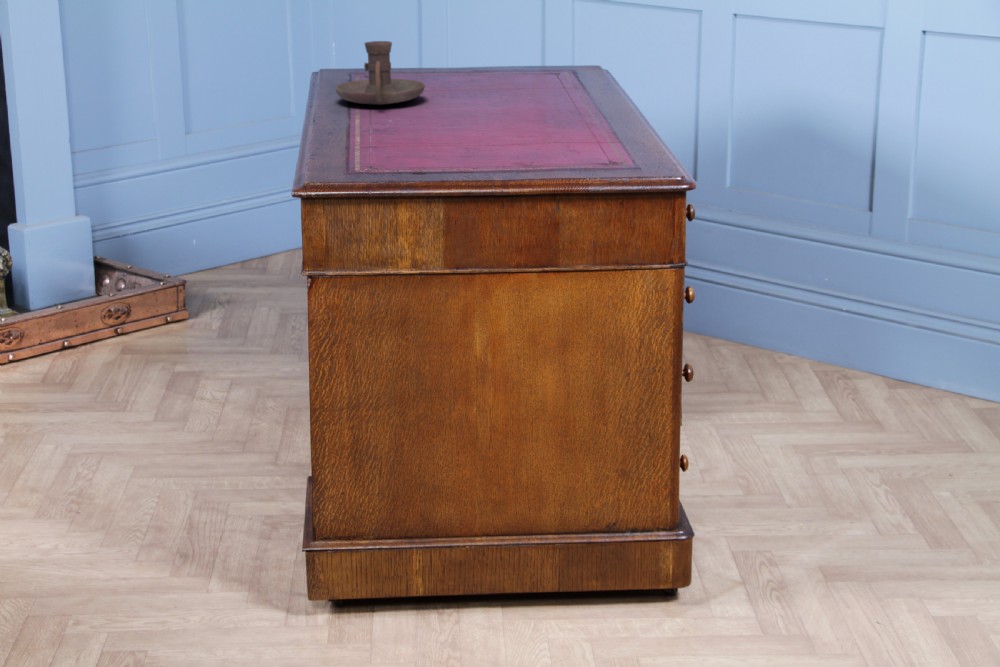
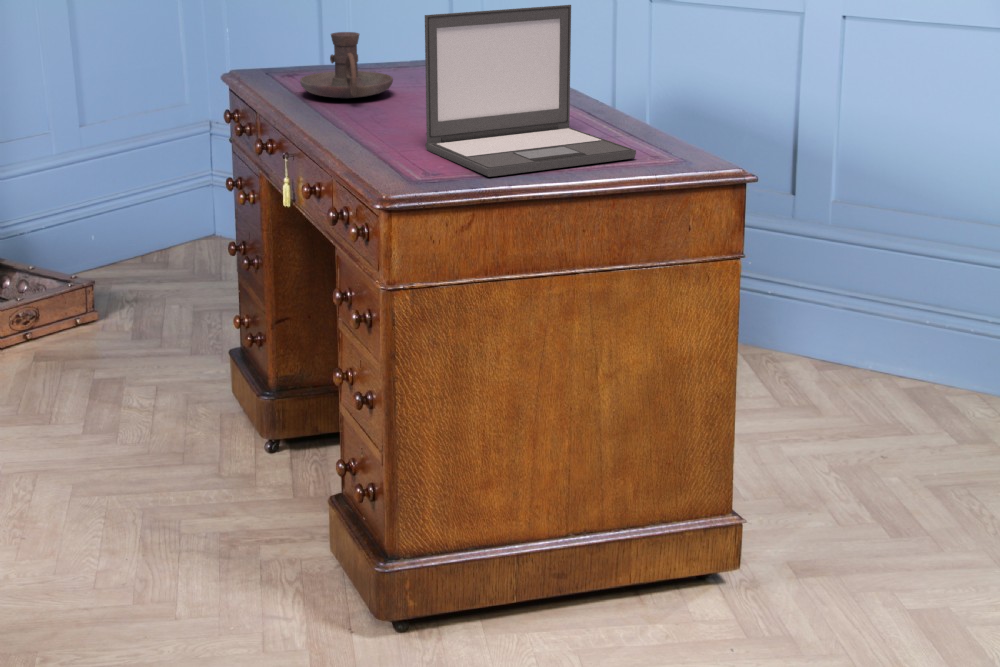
laptop: none [413,15,611,179] -> present [425,5,636,177]

